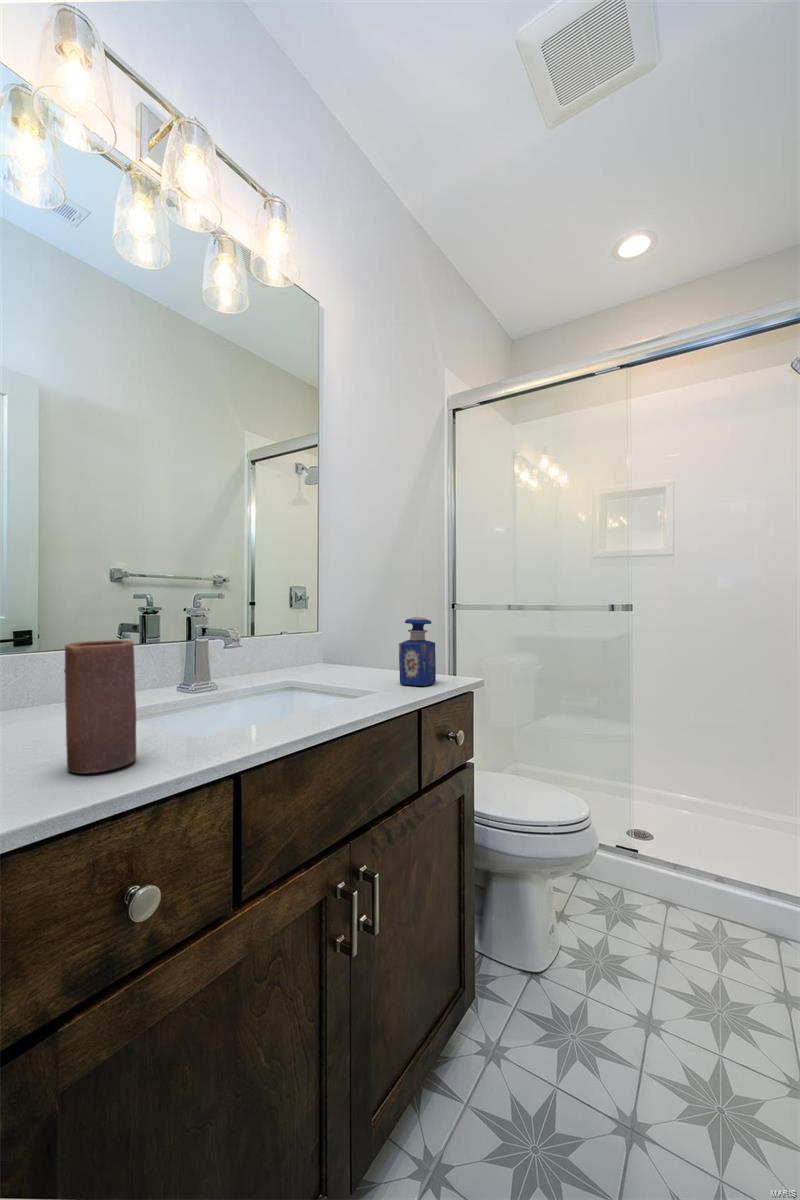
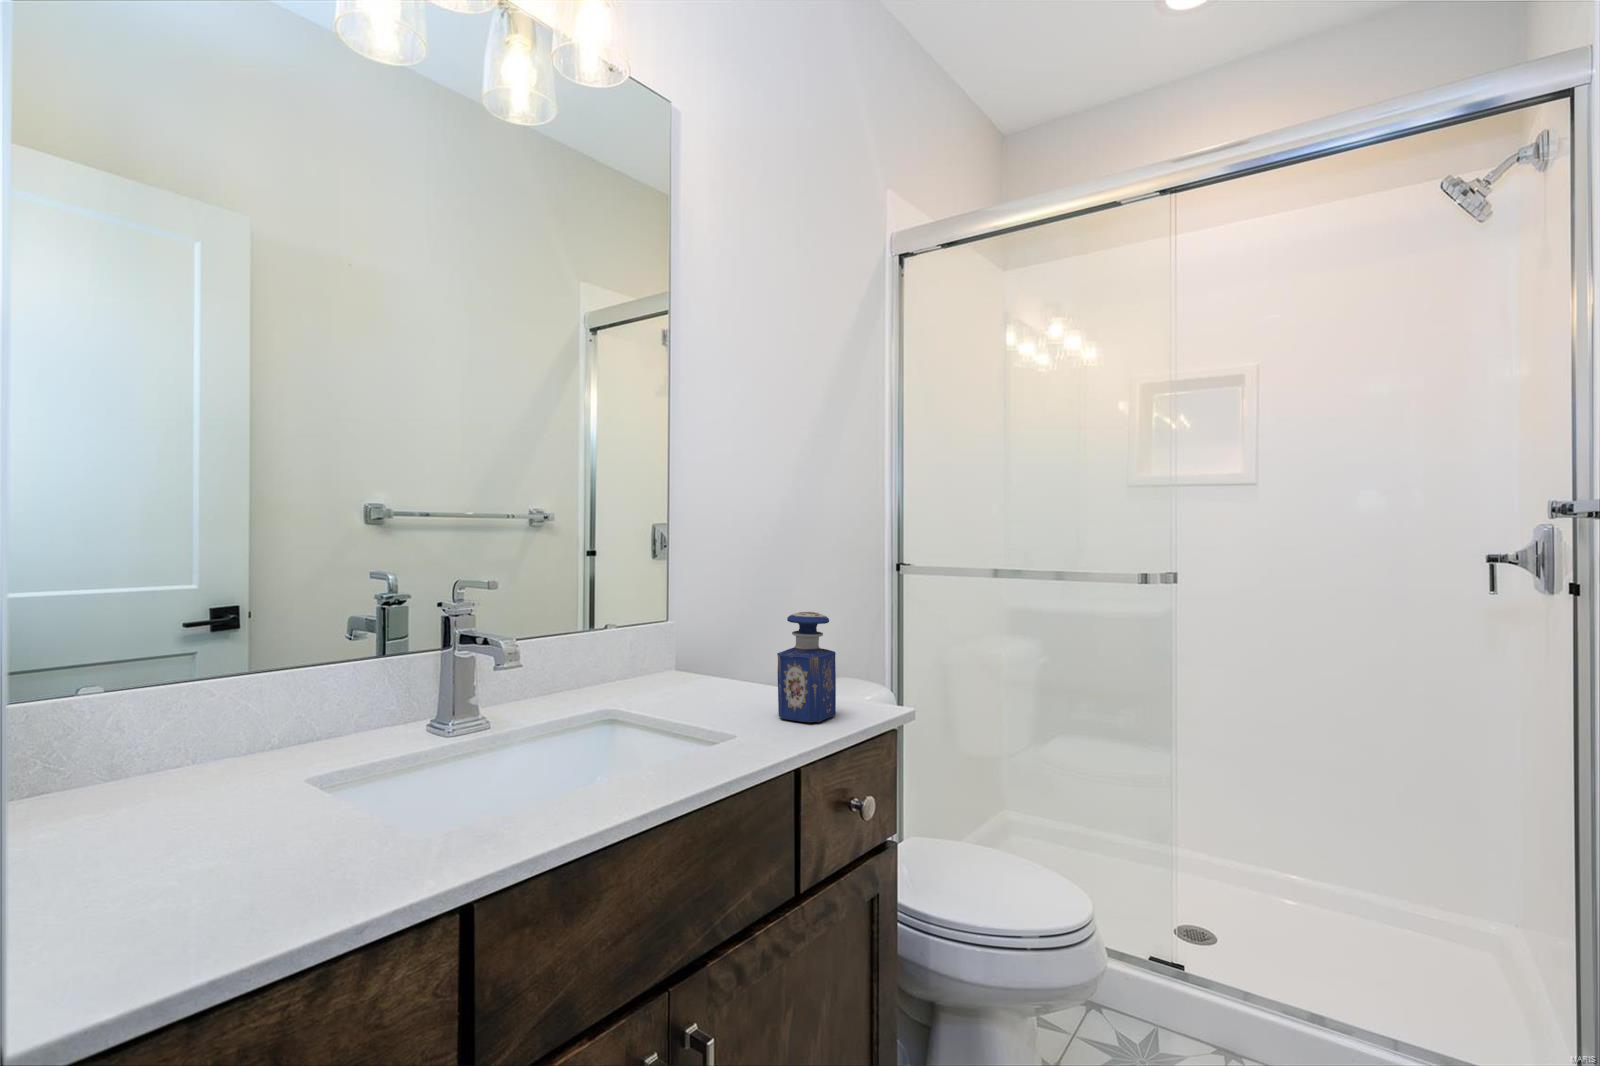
candle: present [64,640,136,773] -> none [186,690,306,911]

